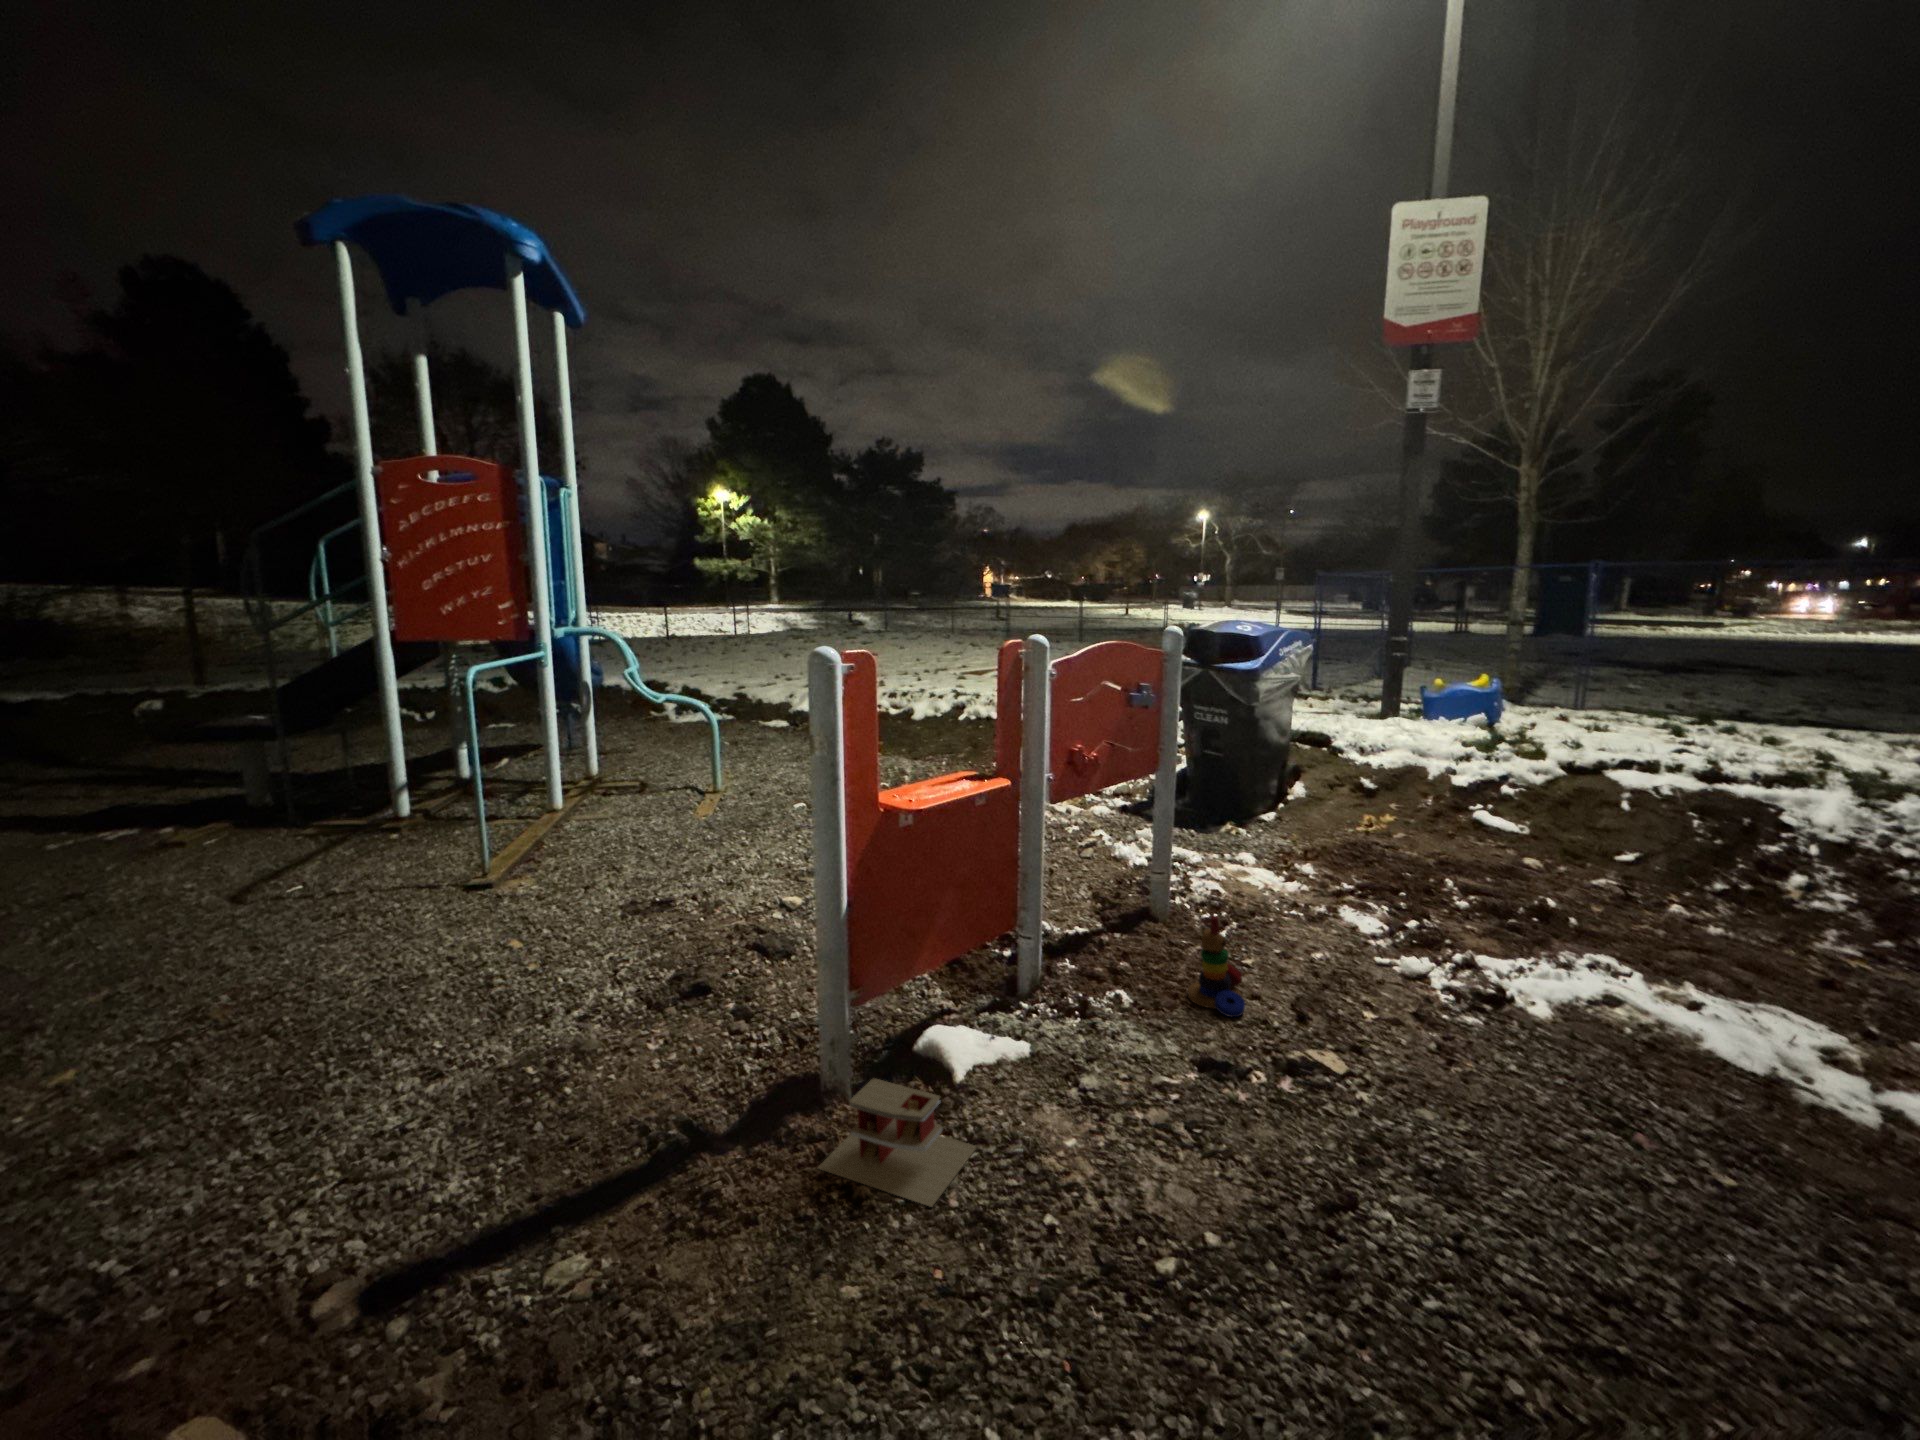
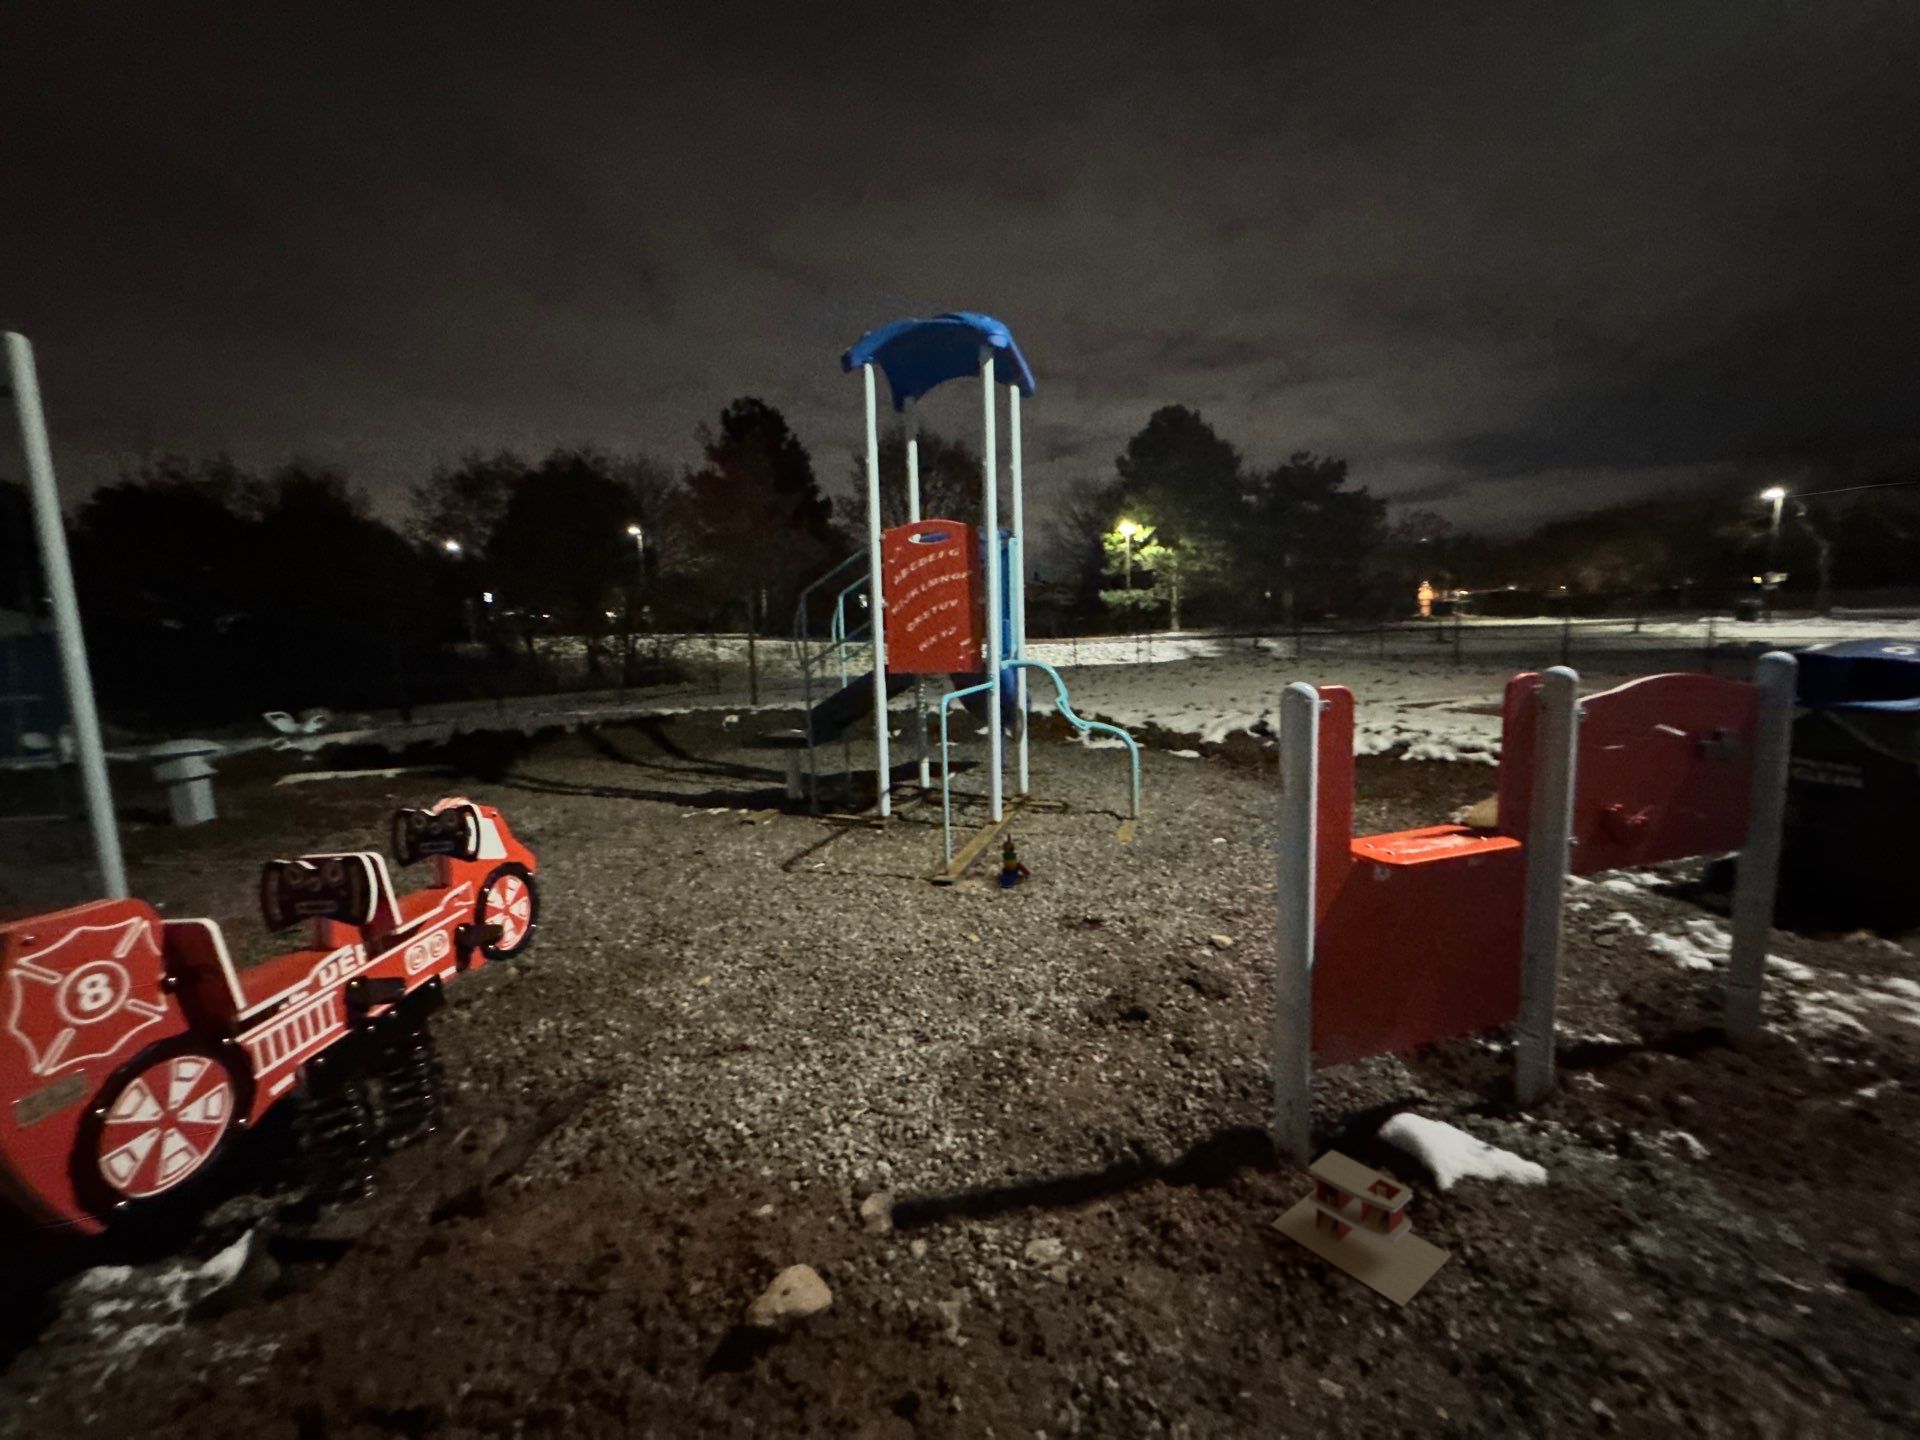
stacking toy: present [1188,916,1245,1017] -> present [996,833,1031,888]

